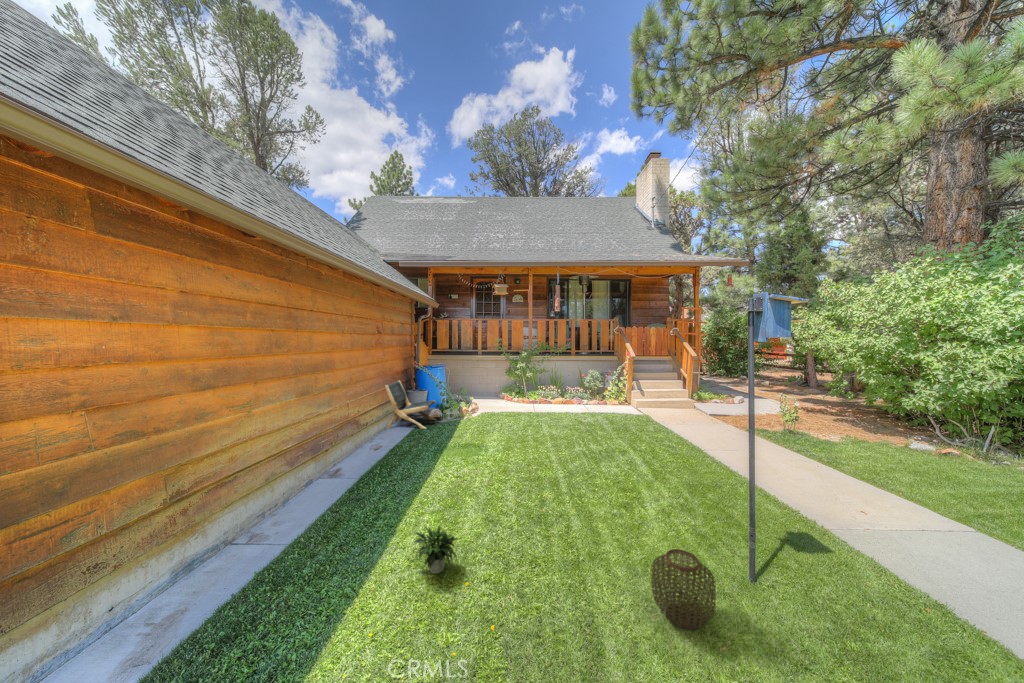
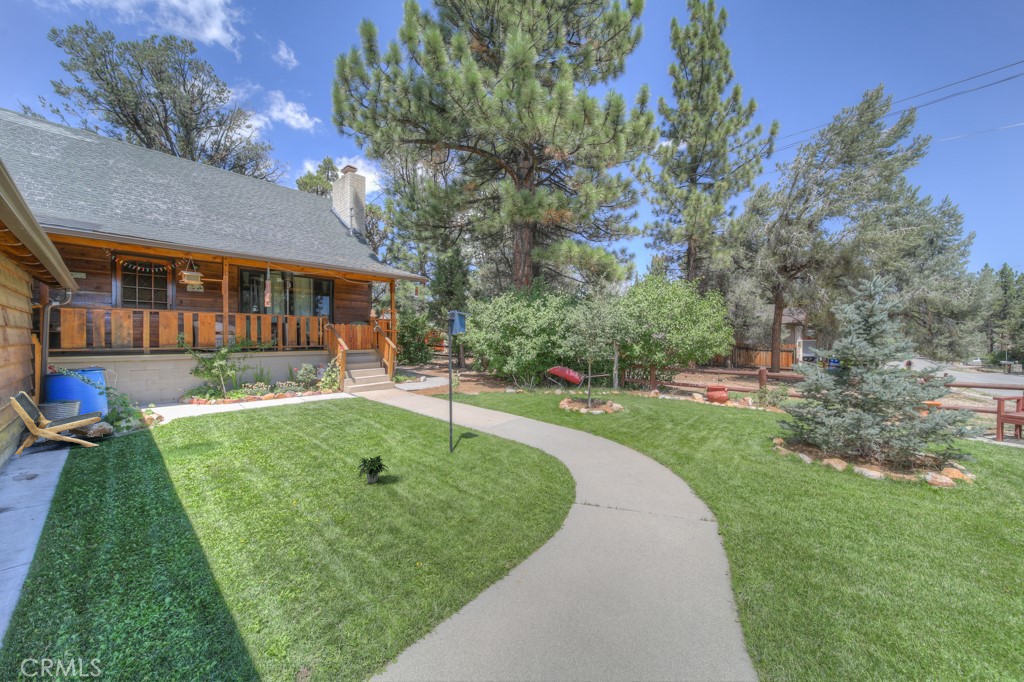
potted plant: present [414,526,458,574] -> present [358,455,388,483]
woven basket: present [651,549,716,630] -> none [411,440,441,475]

